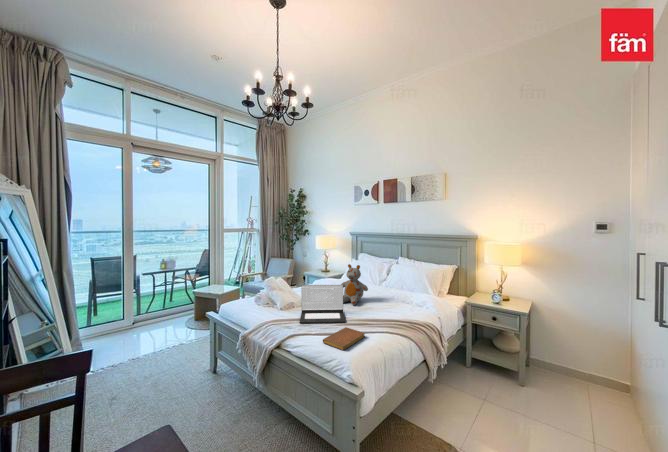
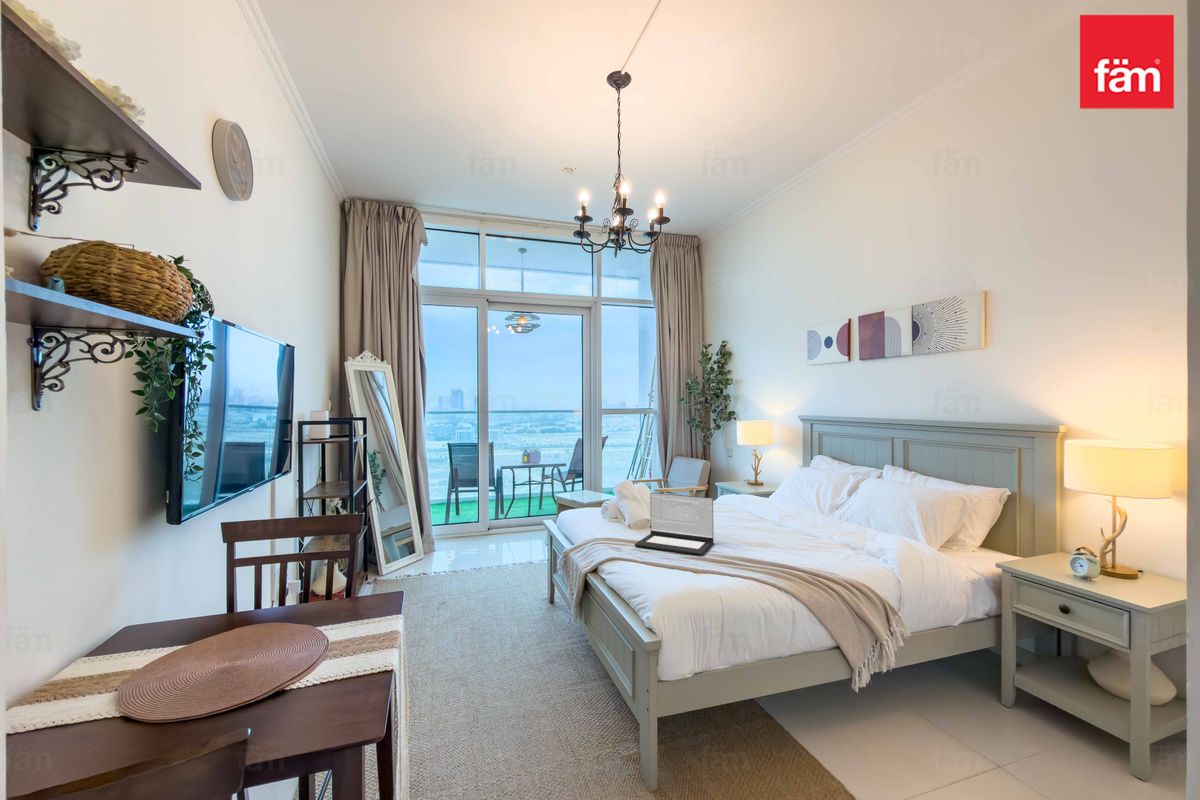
stuffed bear: present [341,264,368,305] -> none [720,468,773,536]
notebook: present [323,327,365,350] -> none [640,559,709,585]

